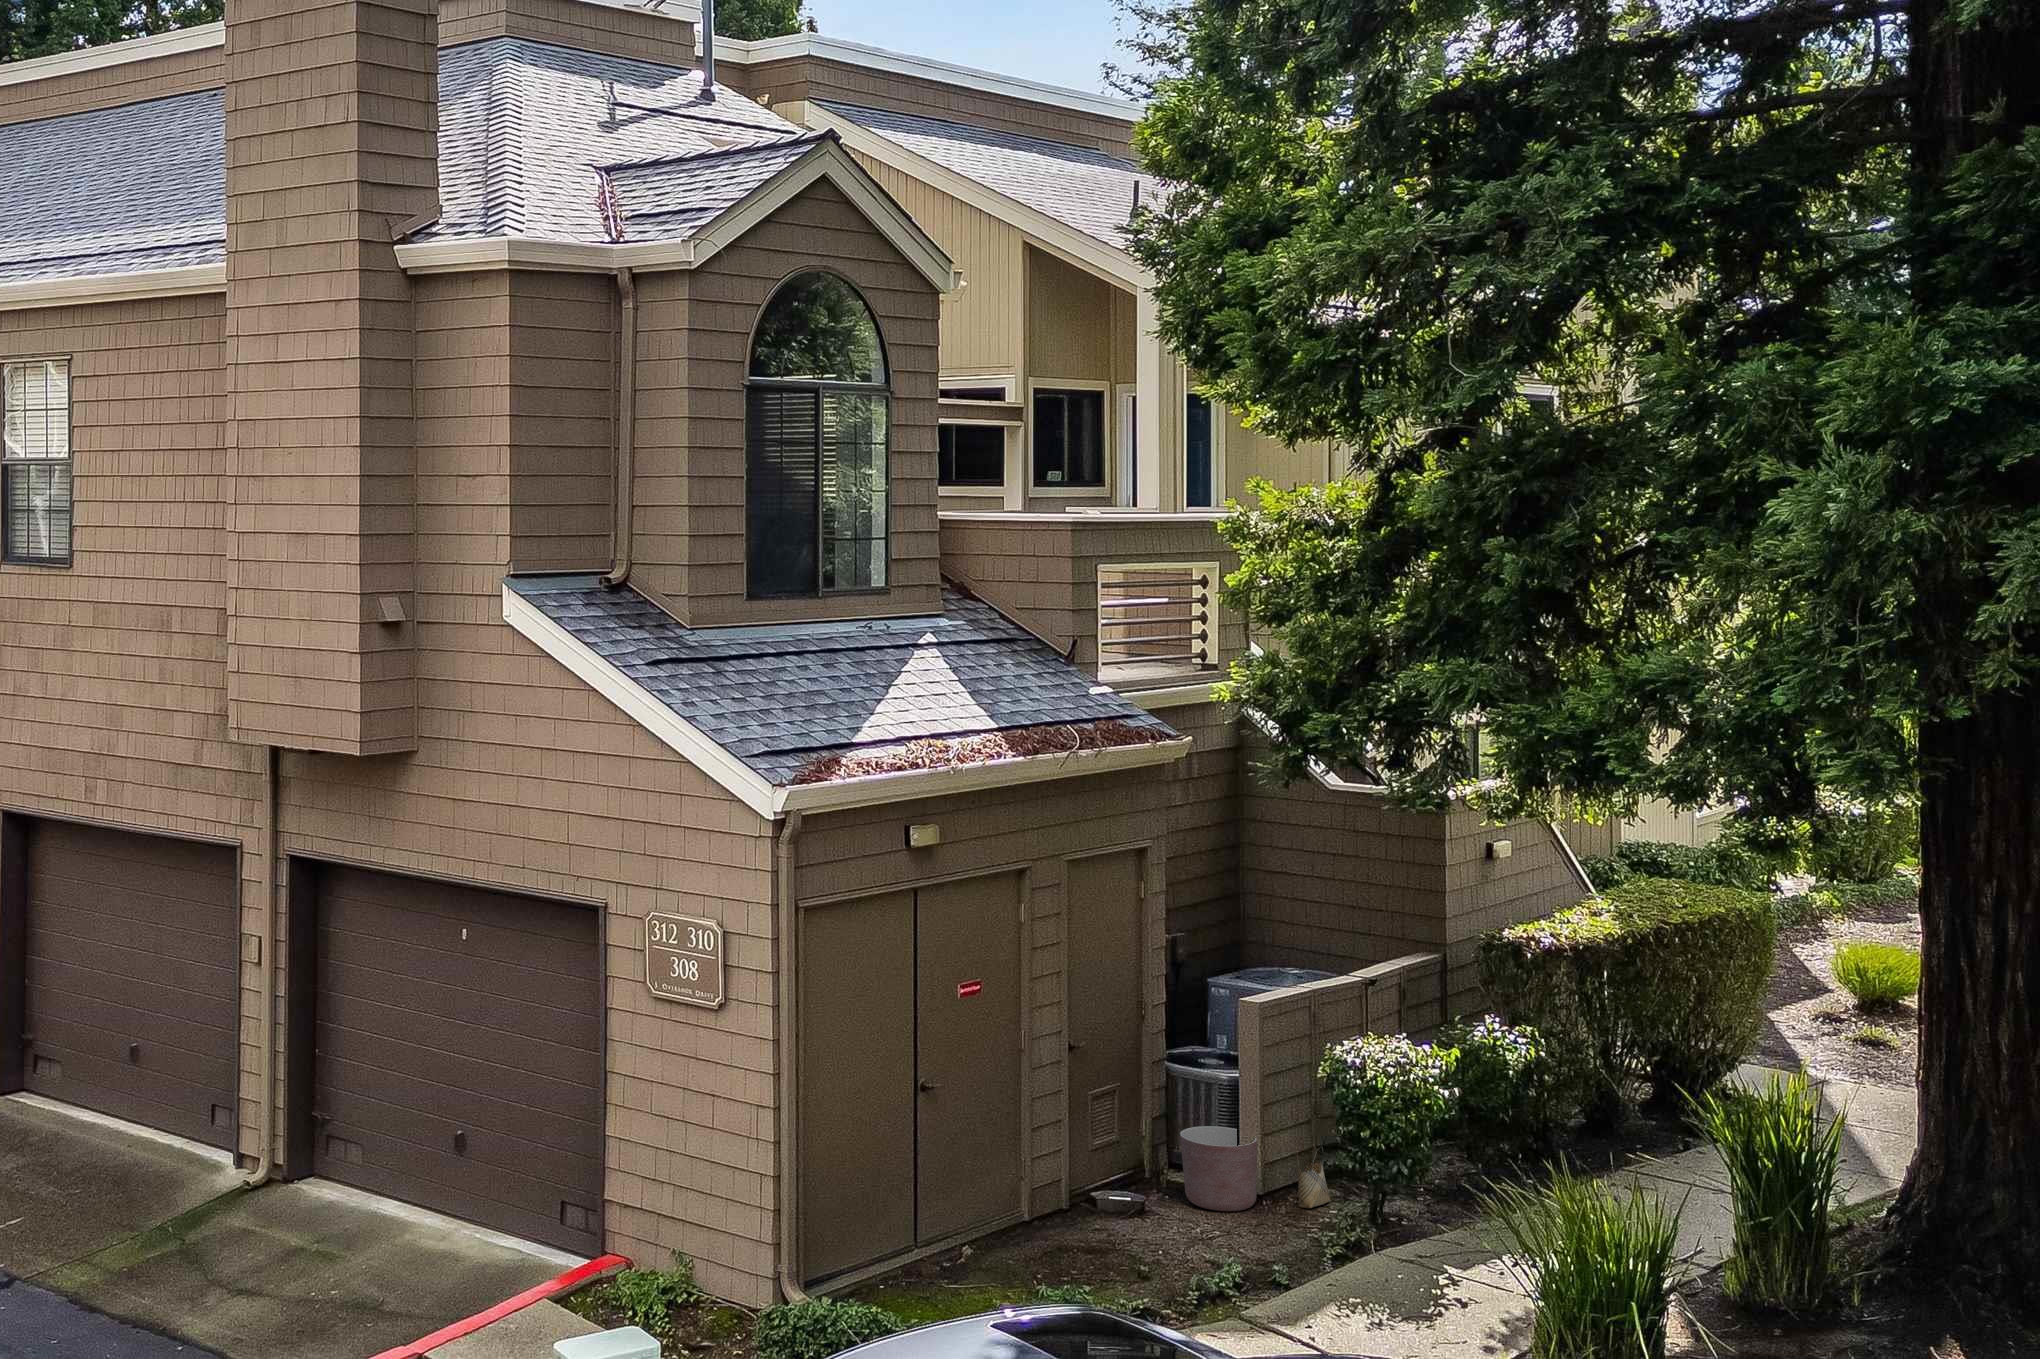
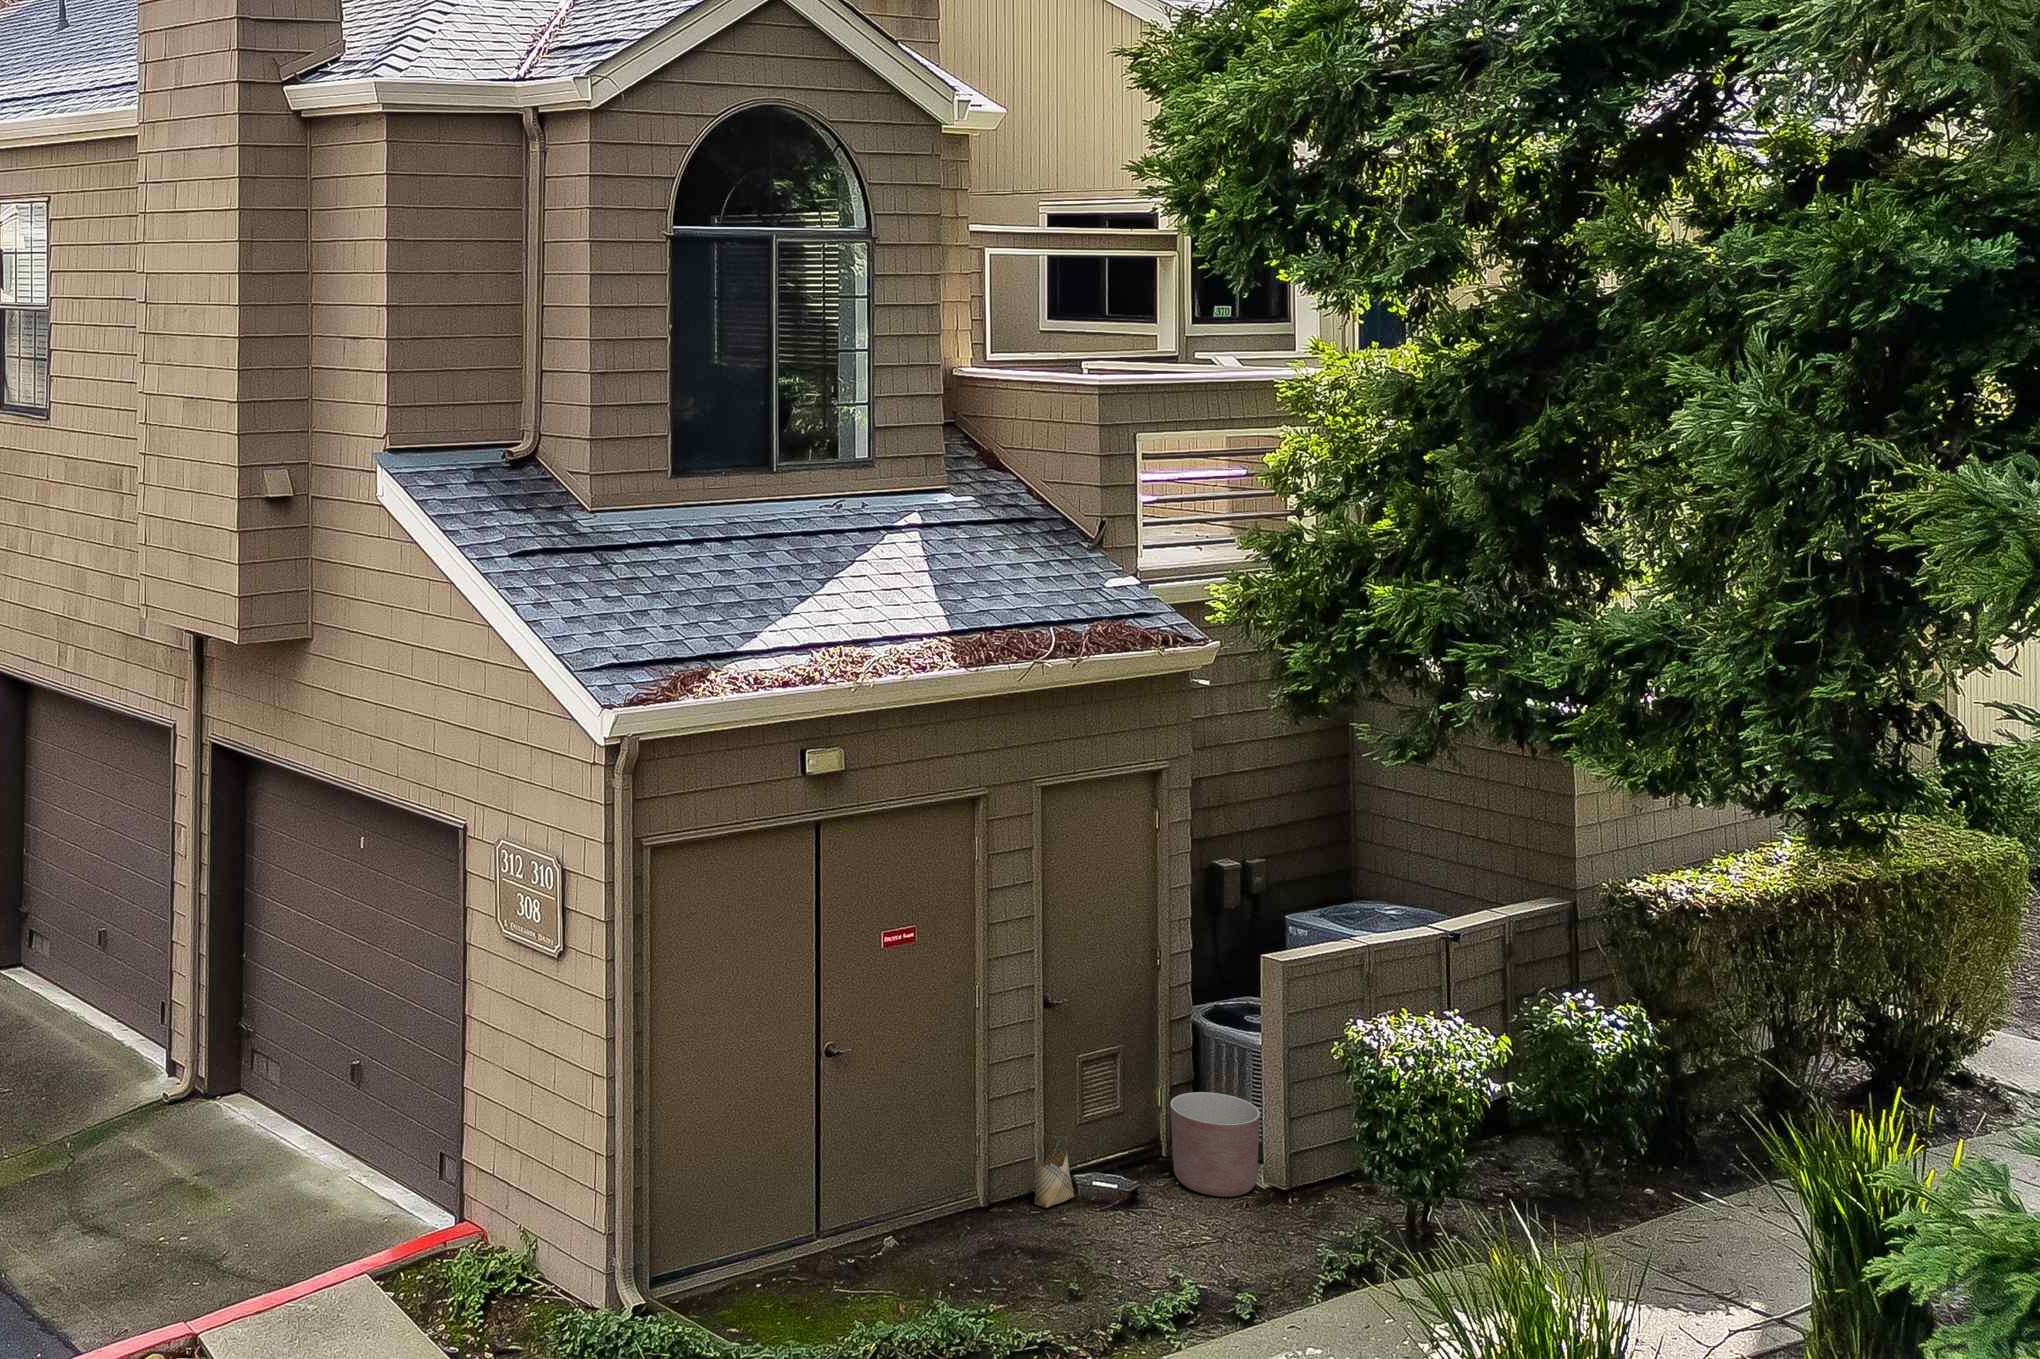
woven basket: present [1296,1144,1330,1208] -> present [1034,1130,1074,1208]

